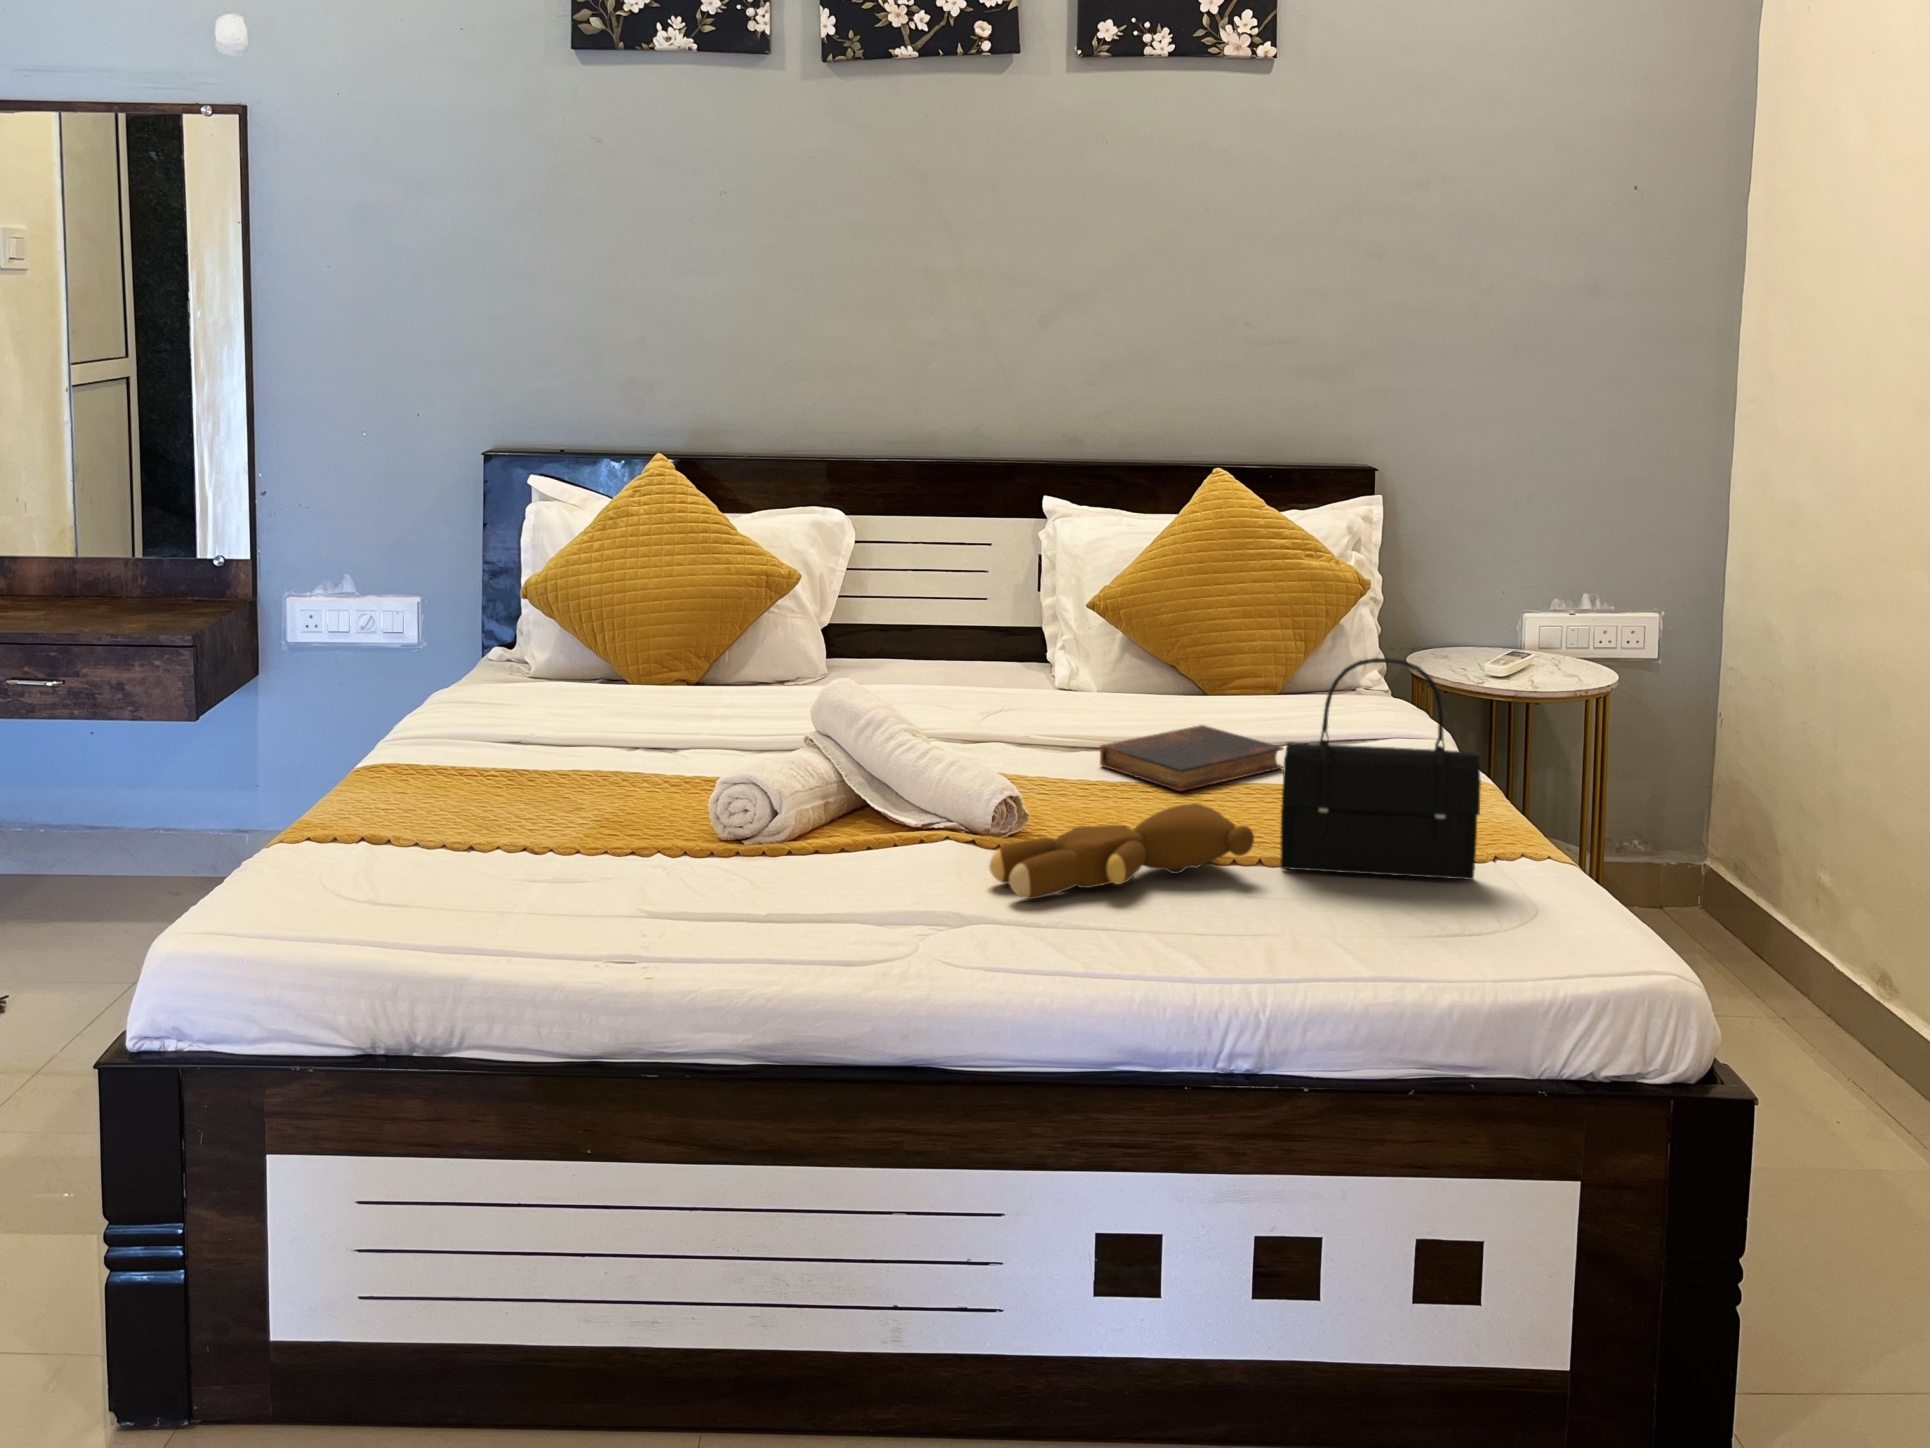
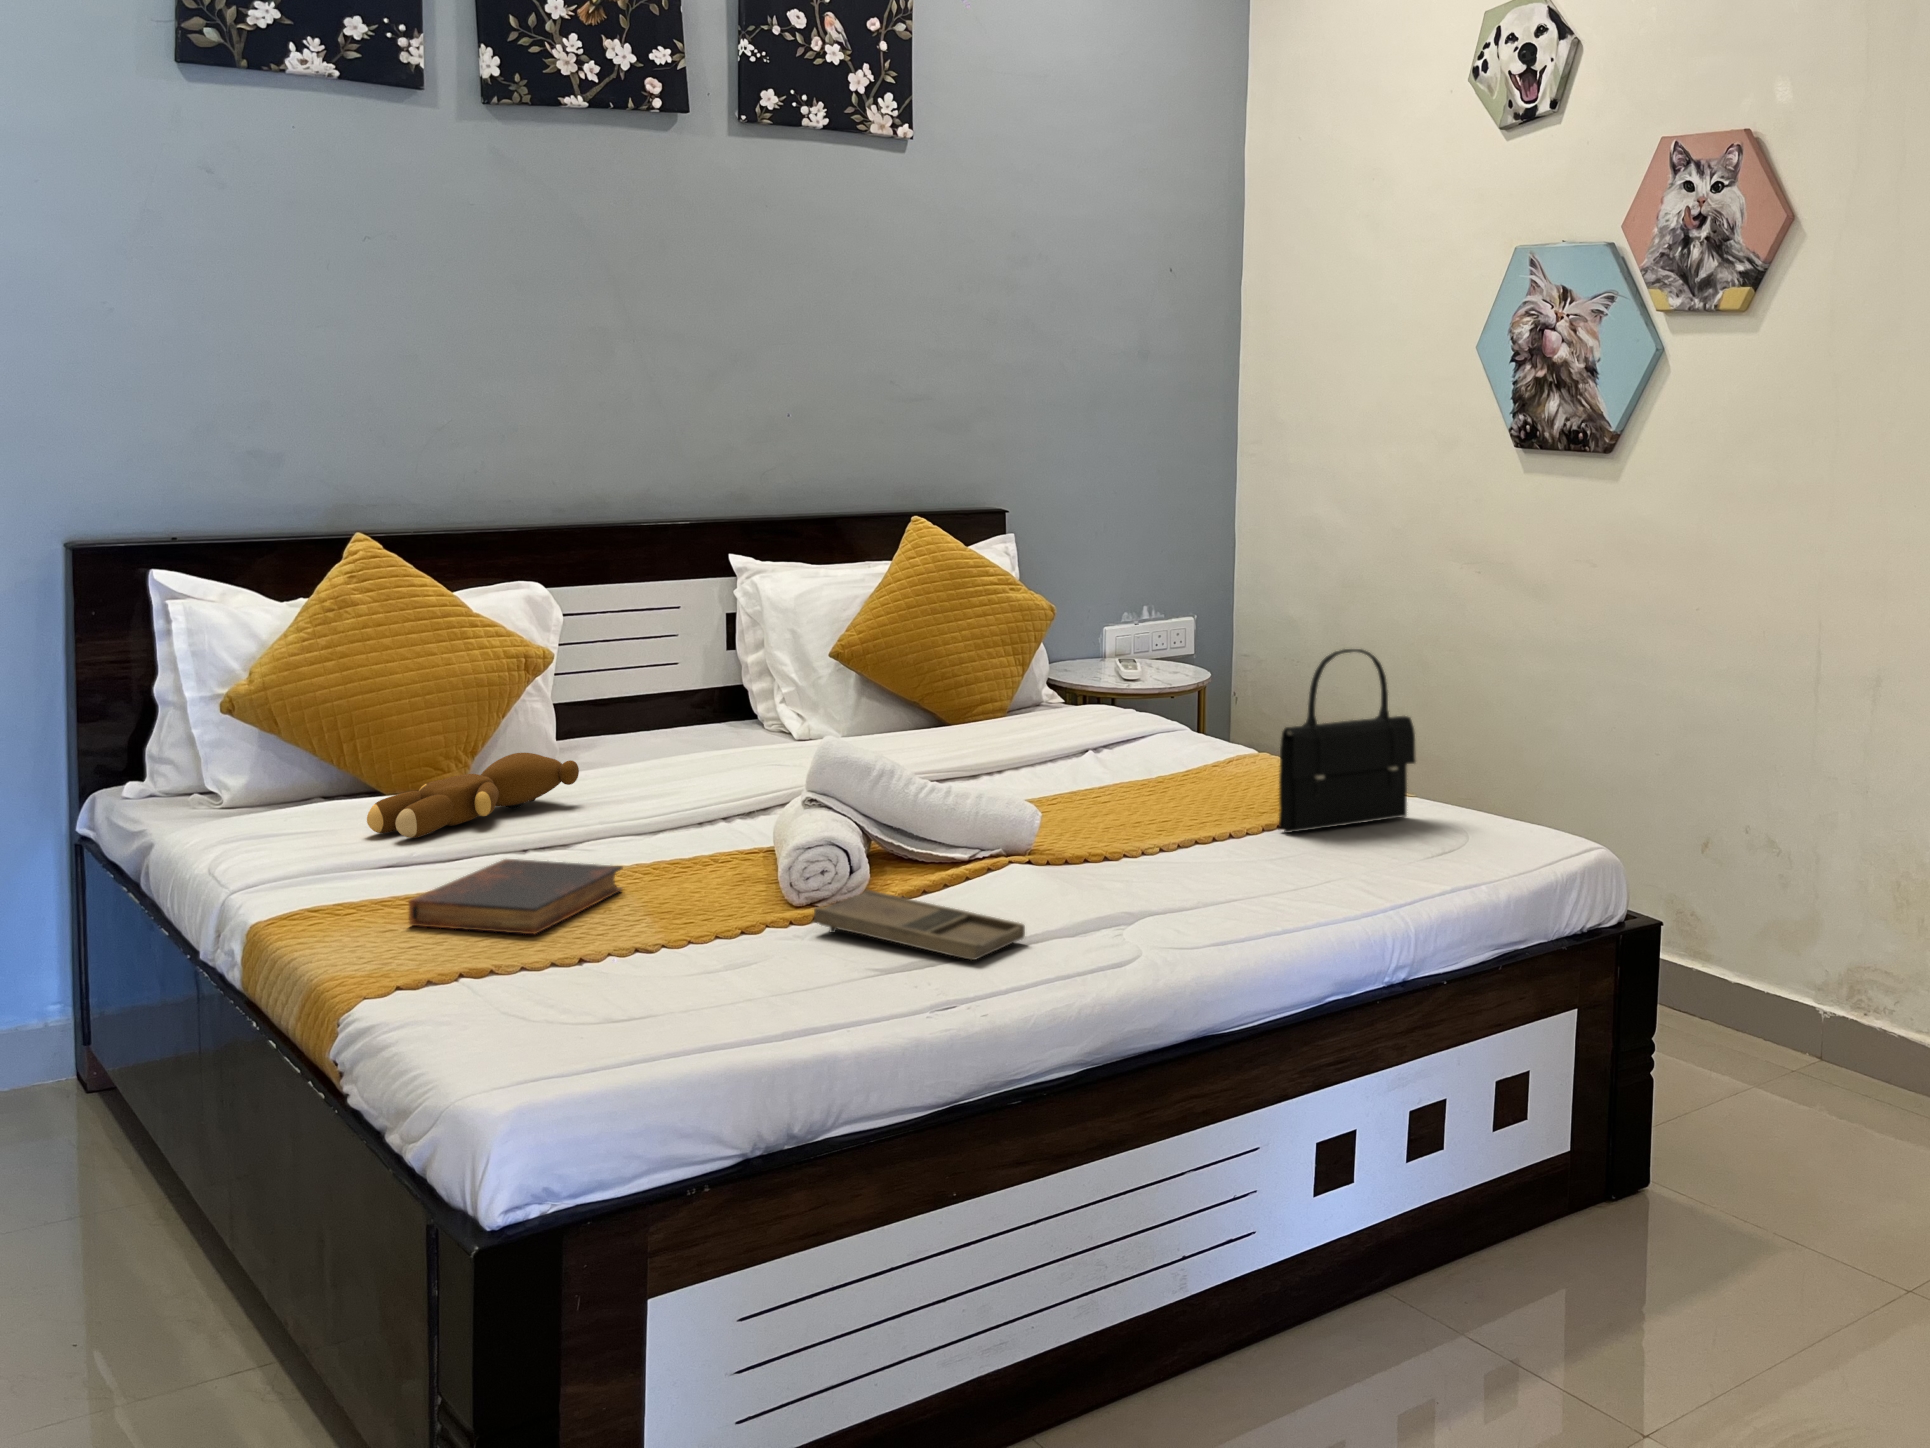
book: present [1100,725,1284,791] -> present [409,859,622,934]
teddy bear: present [989,803,1254,899] -> present [367,753,579,838]
tray: none [618,838,755,935] -> present [814,890,1025,960]

